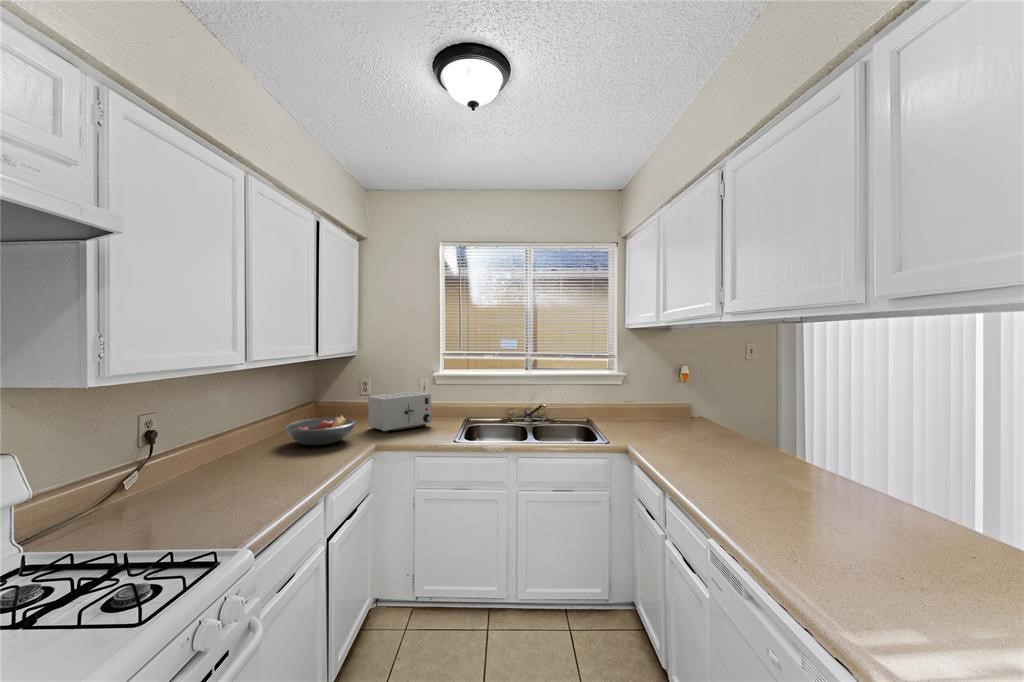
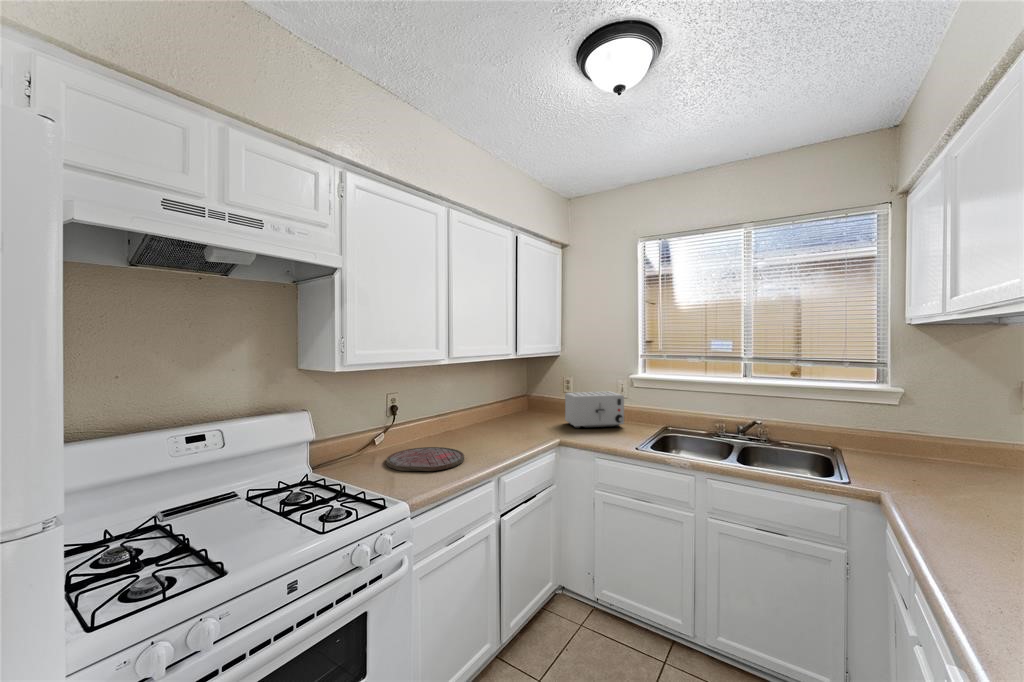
fruit bowl: present [285,415,356,445] -> none [490,408,548,432]
cutting board: none [163,475,281,514] -> present [386,447,464,471]

